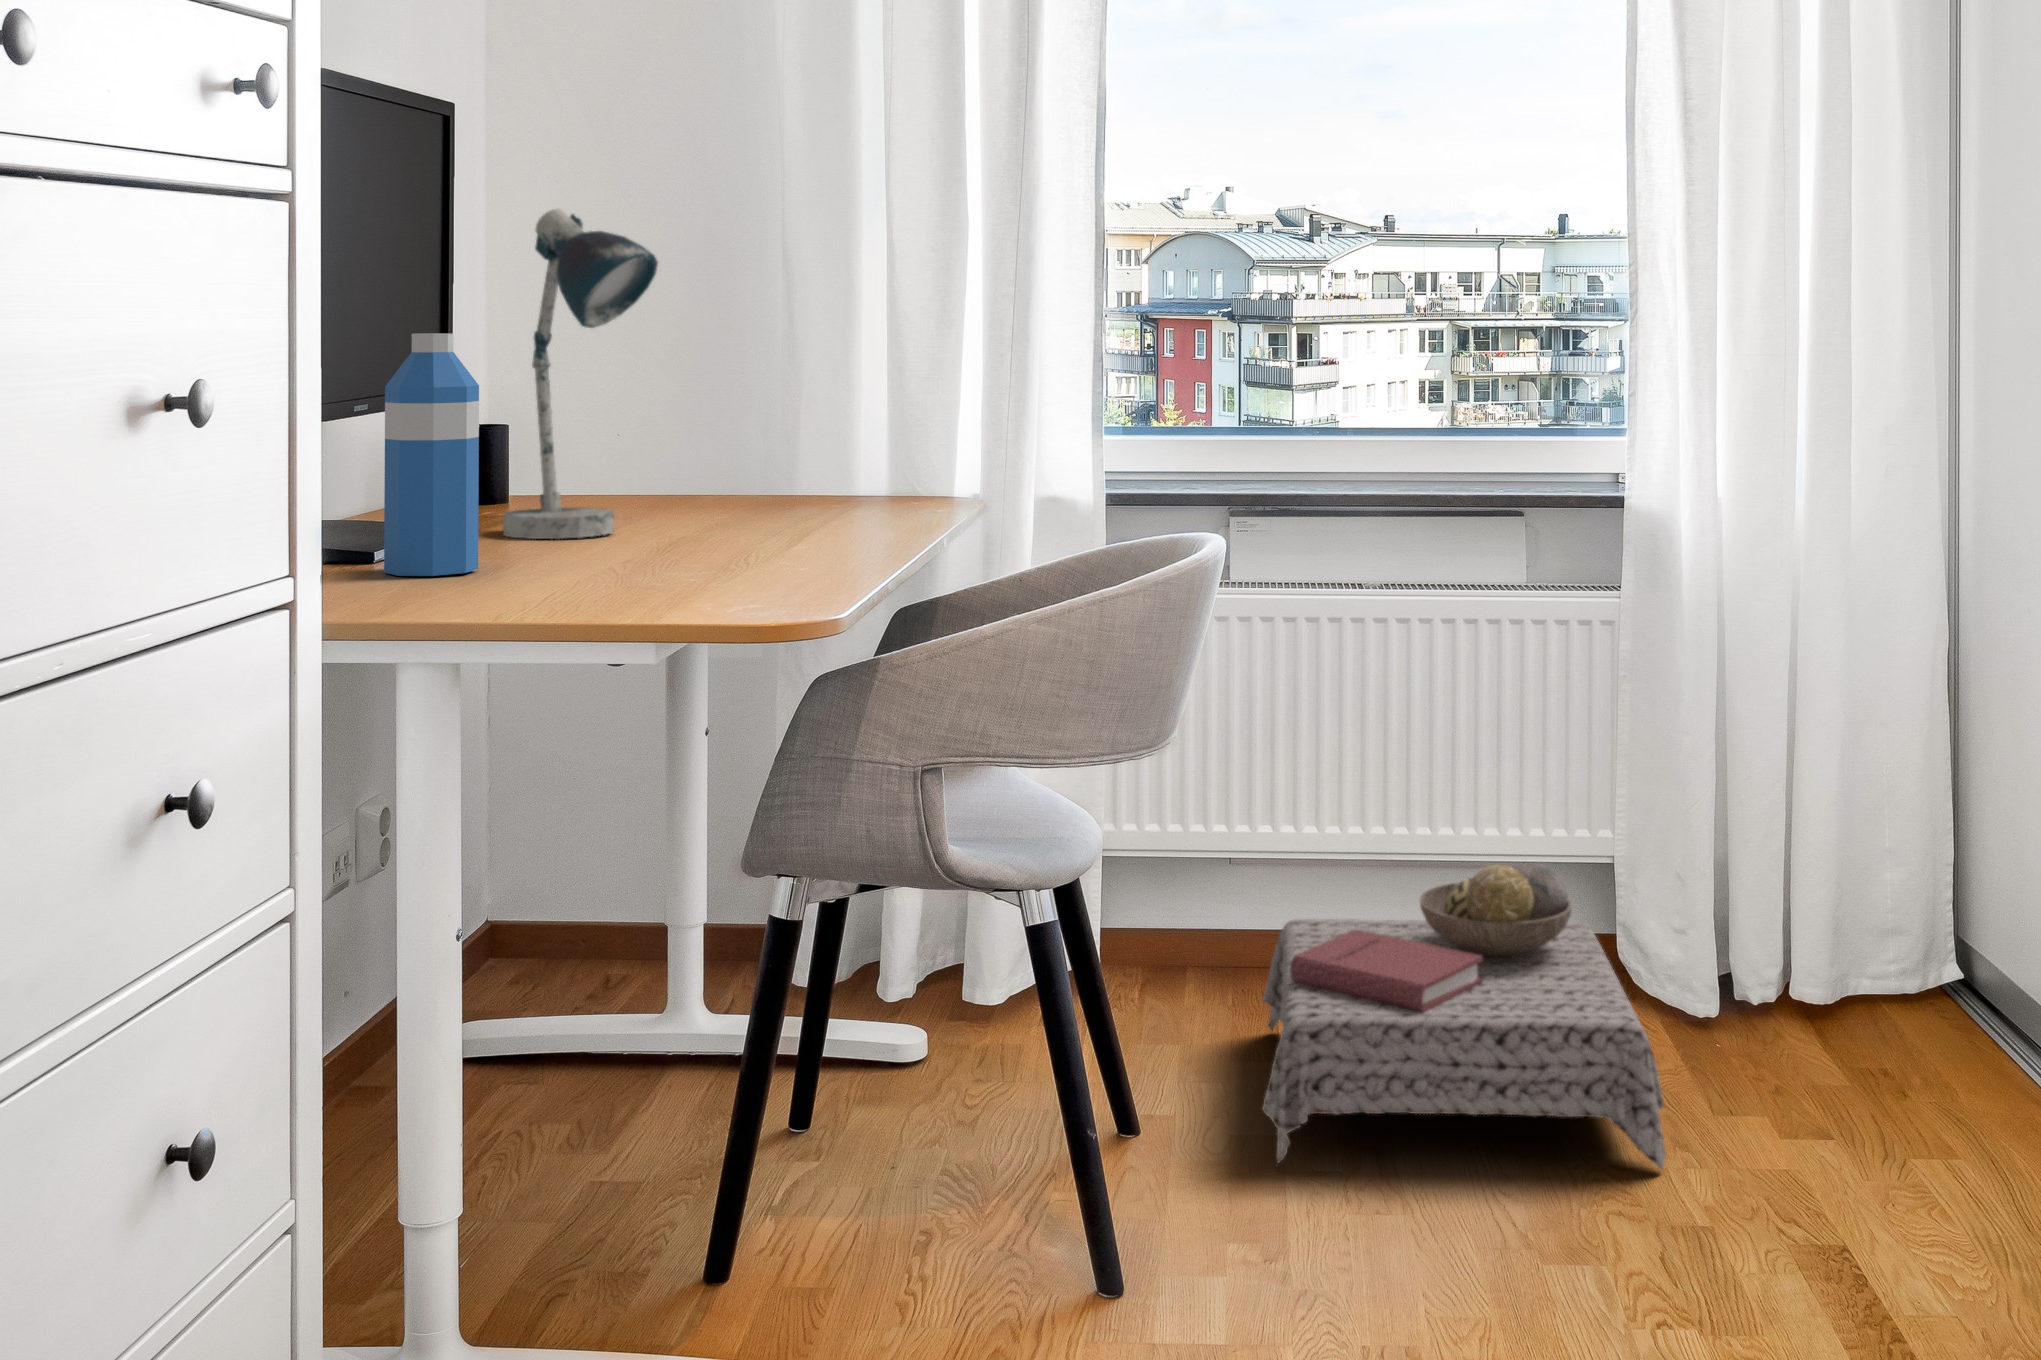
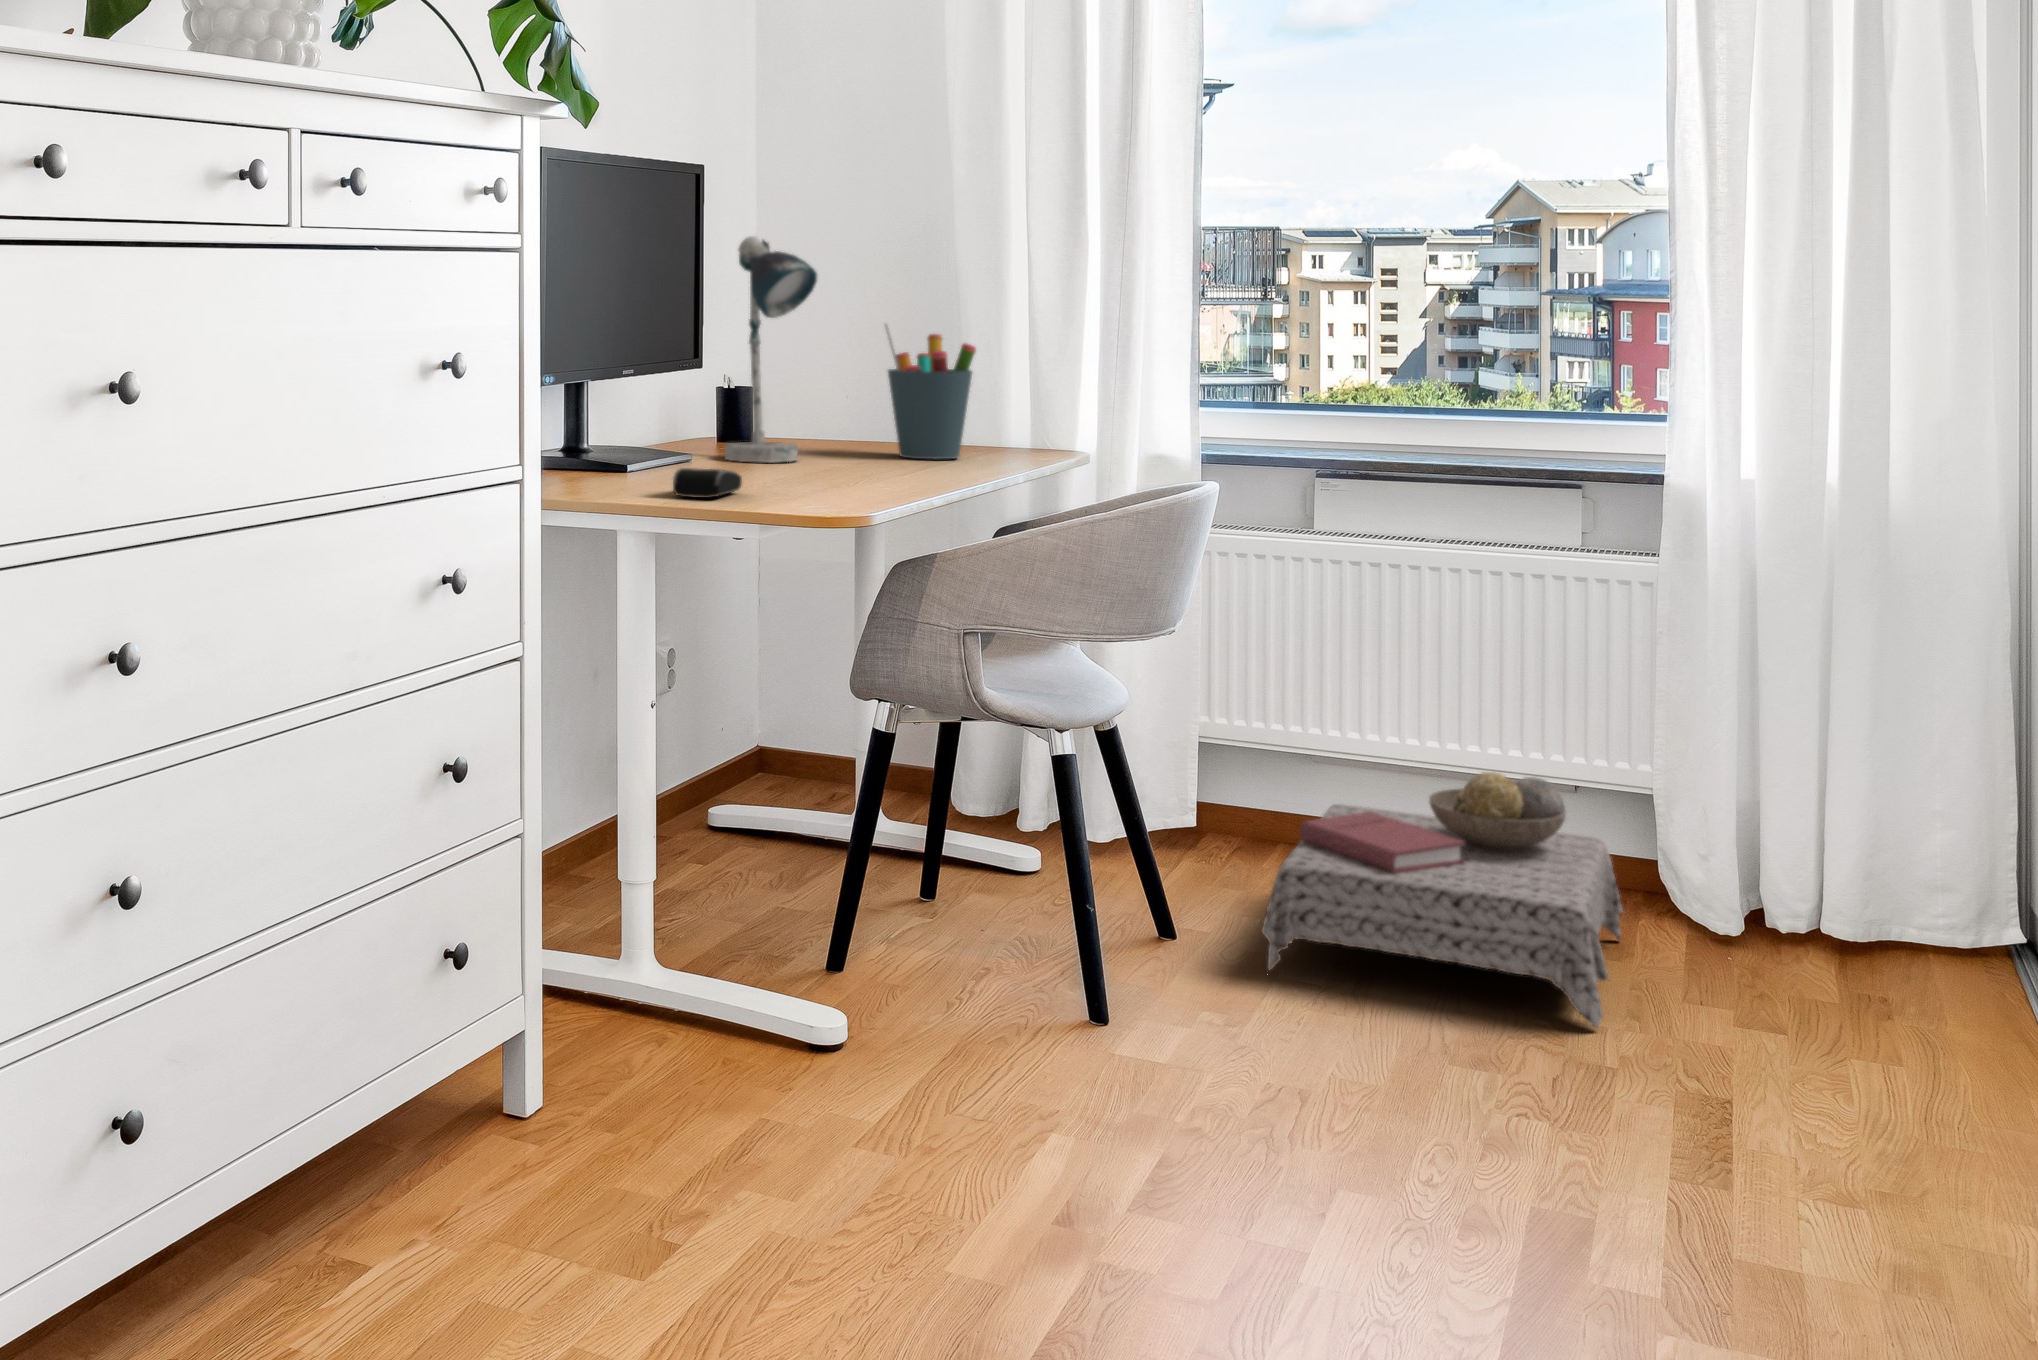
water bottle: present [384,333,479,576] -> none [626,322,684,479]
pen holder: none [717,336,843,520] -> present [885,324,976,459]
computer mouse: none [500,557,597,605] -> present [673,468,742,498]

